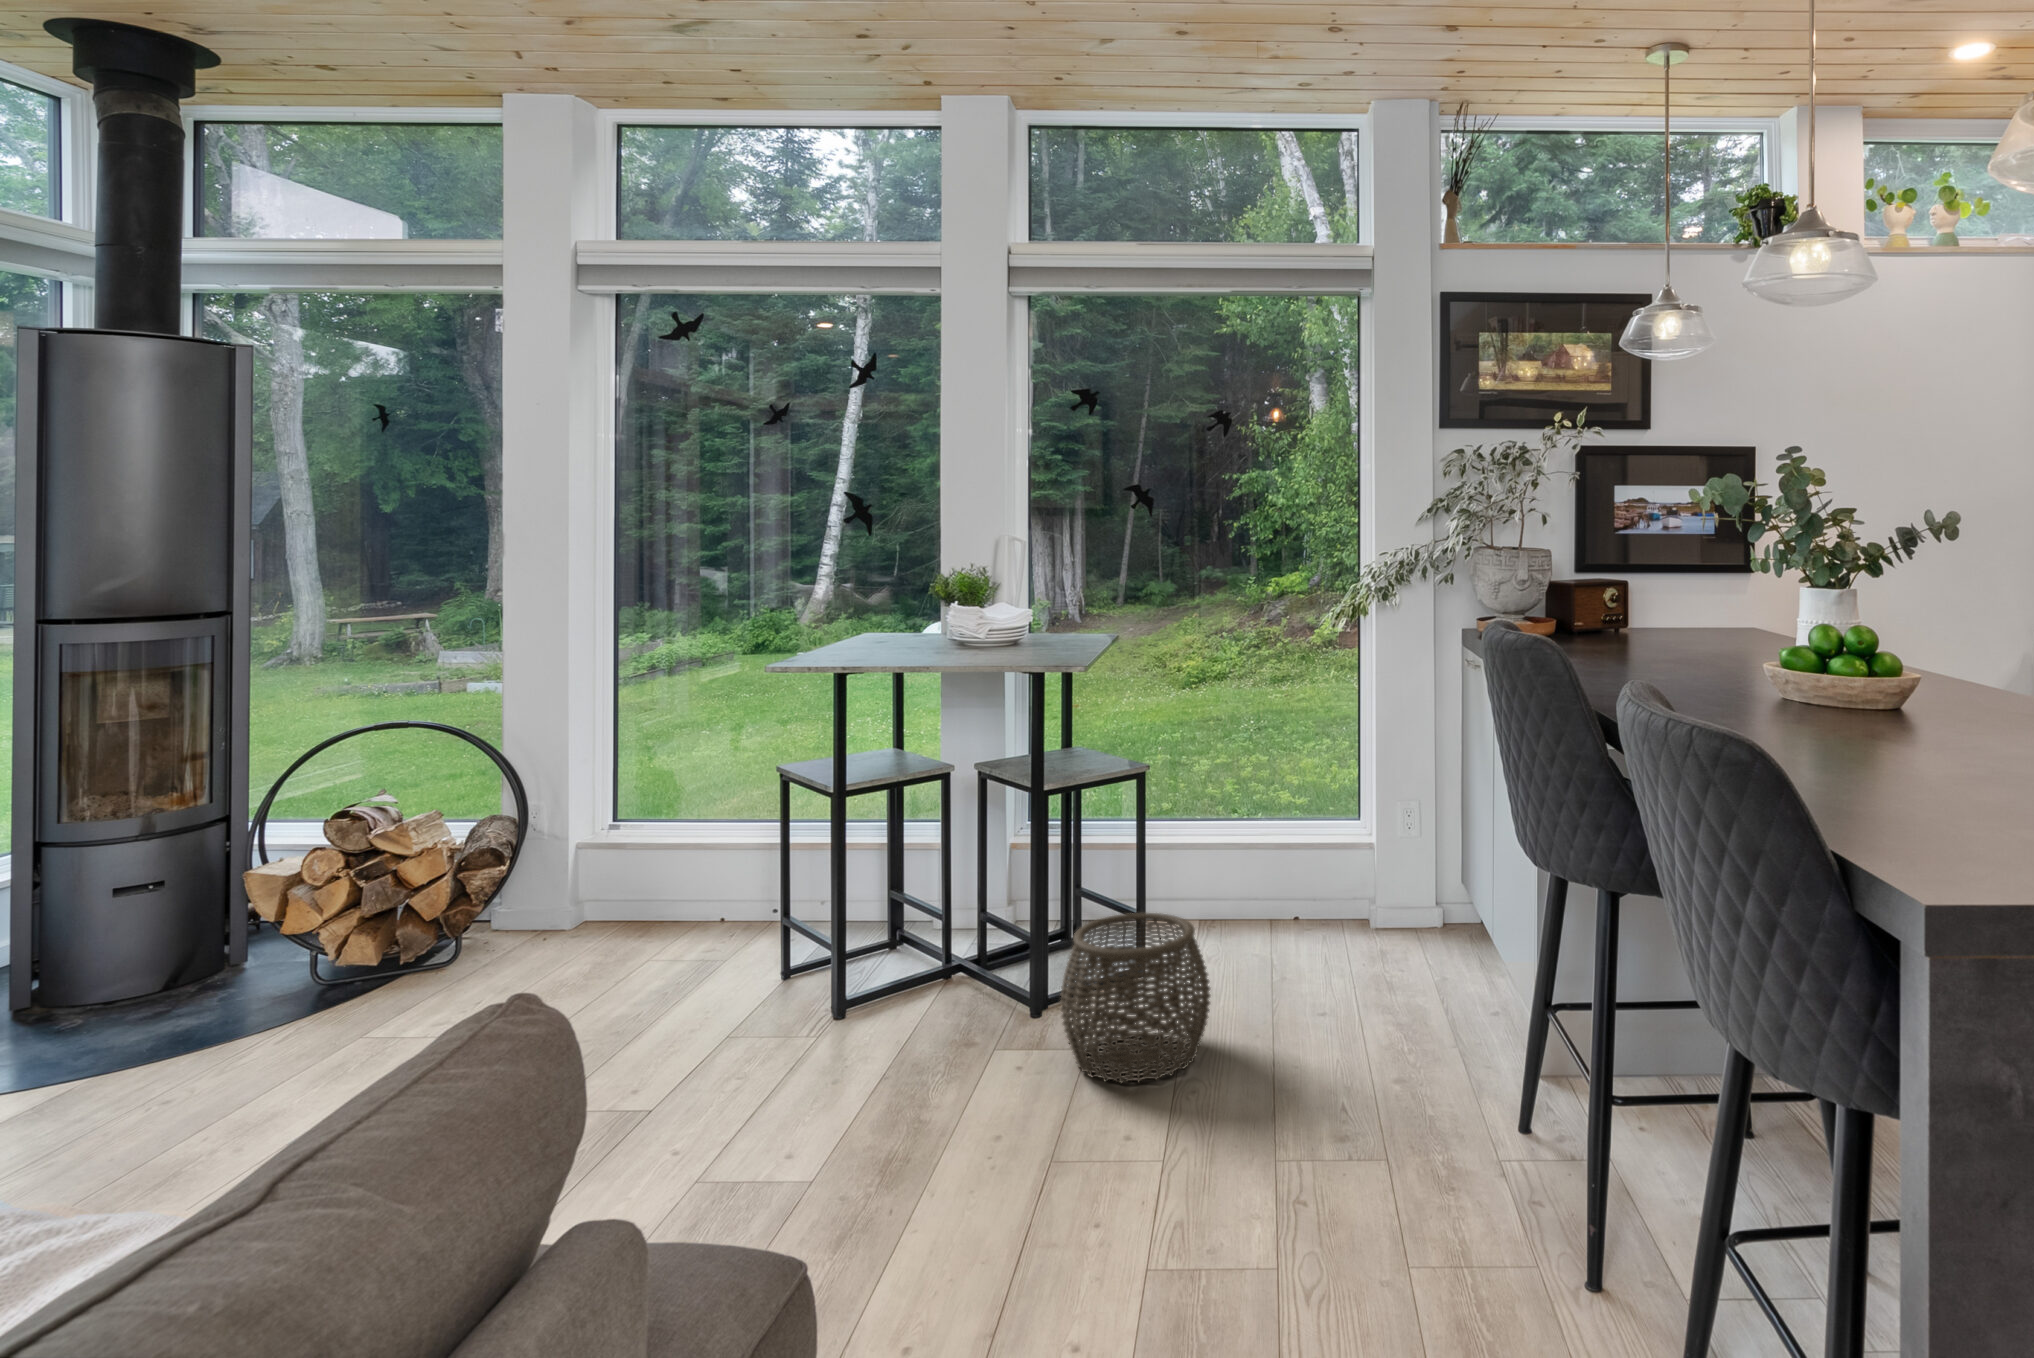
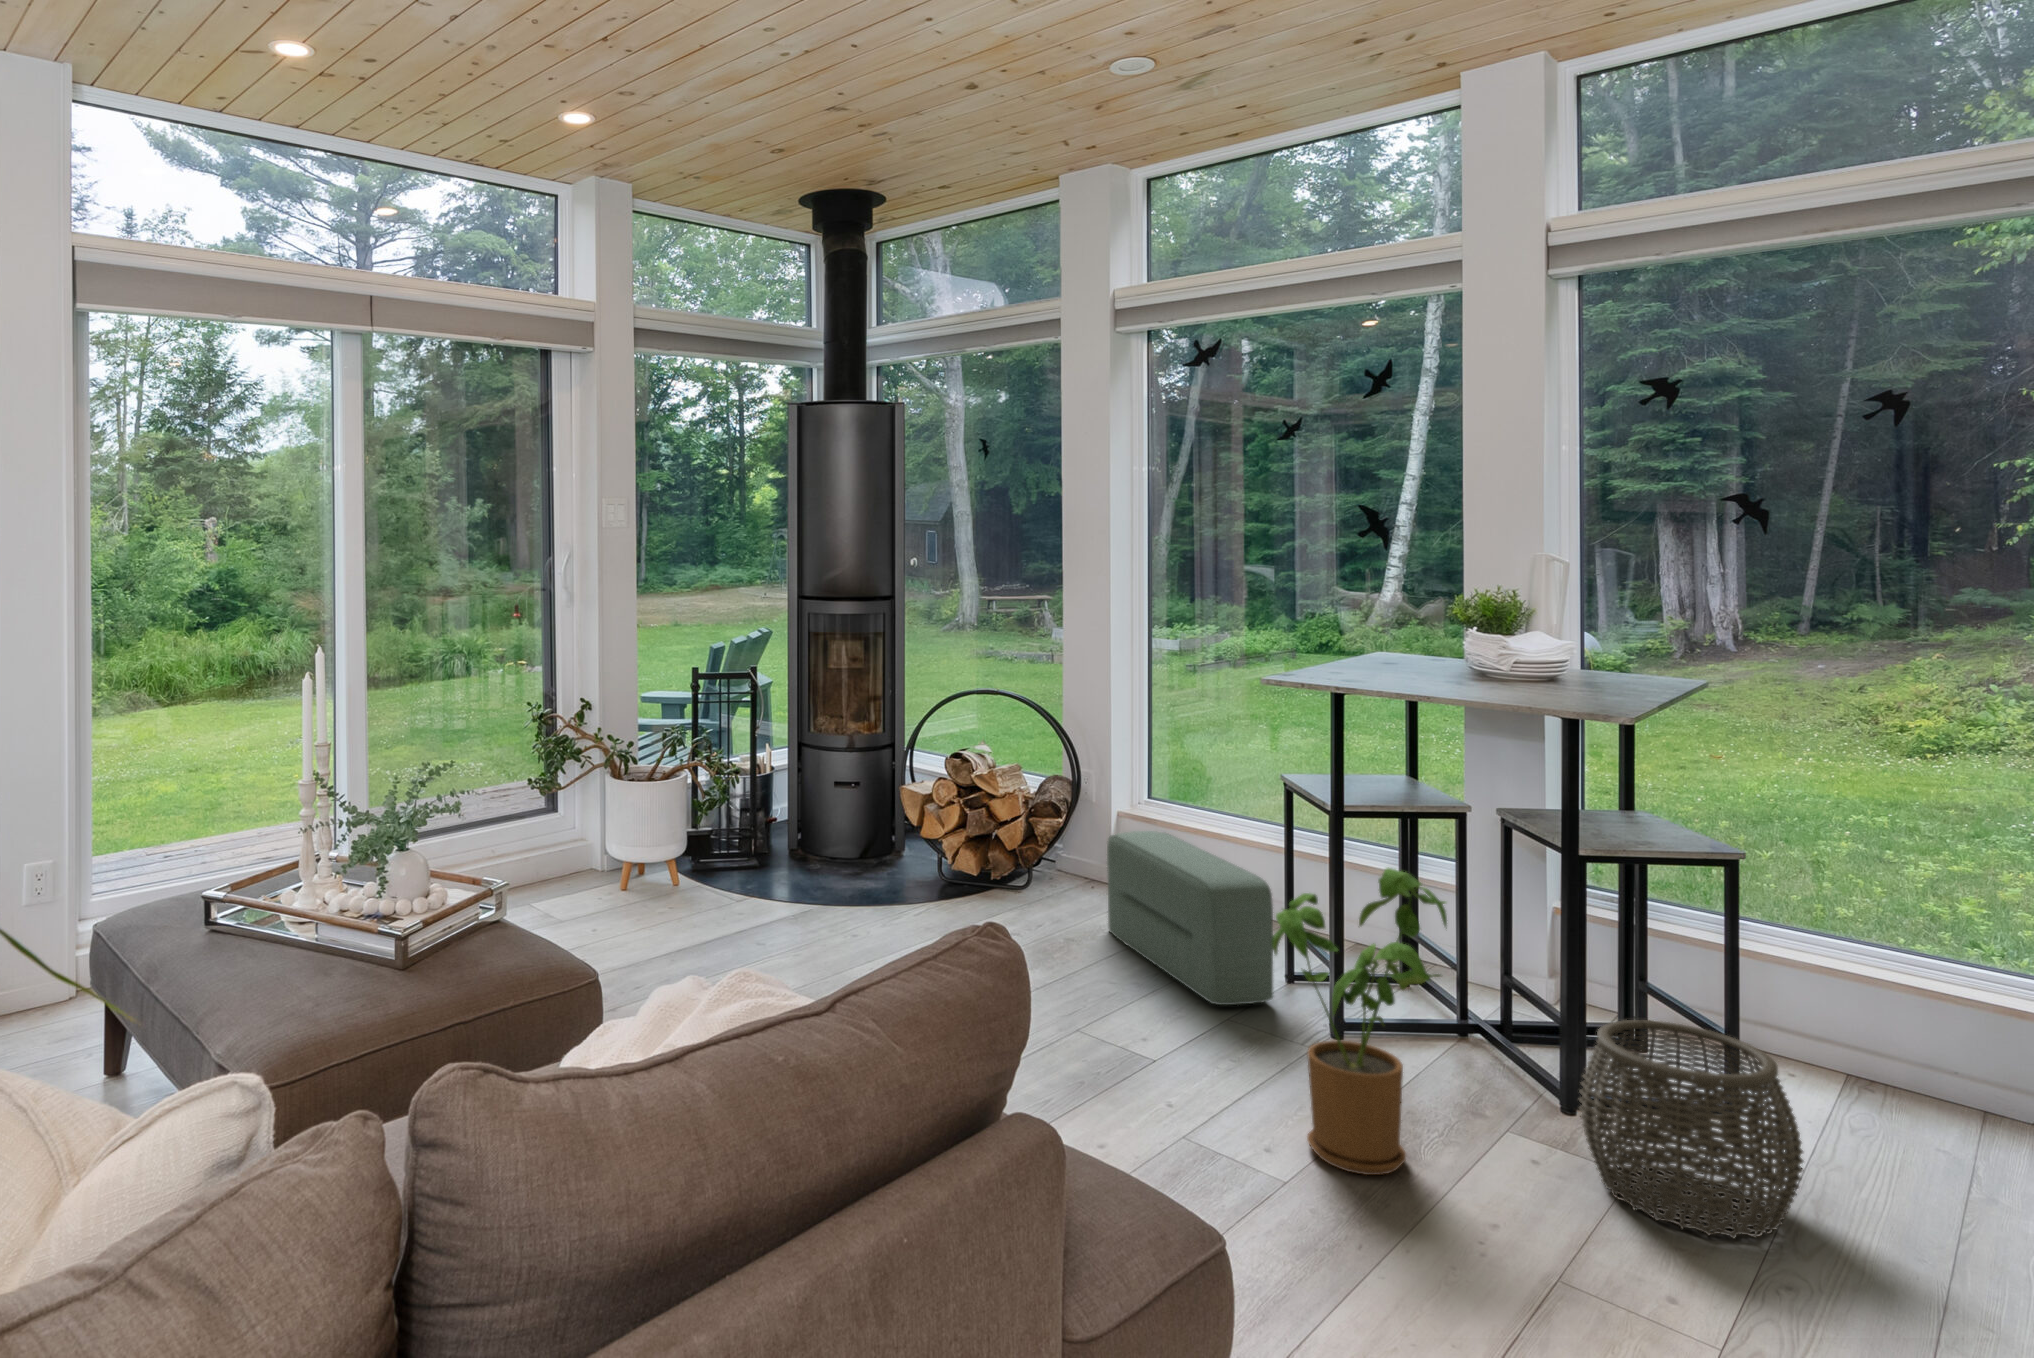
house plant: none [794,831,962,1146] -> present [1272,868,1447,1175]
pouf: none [568,854,772,1025] -> present [1107,831,1273,1005]

